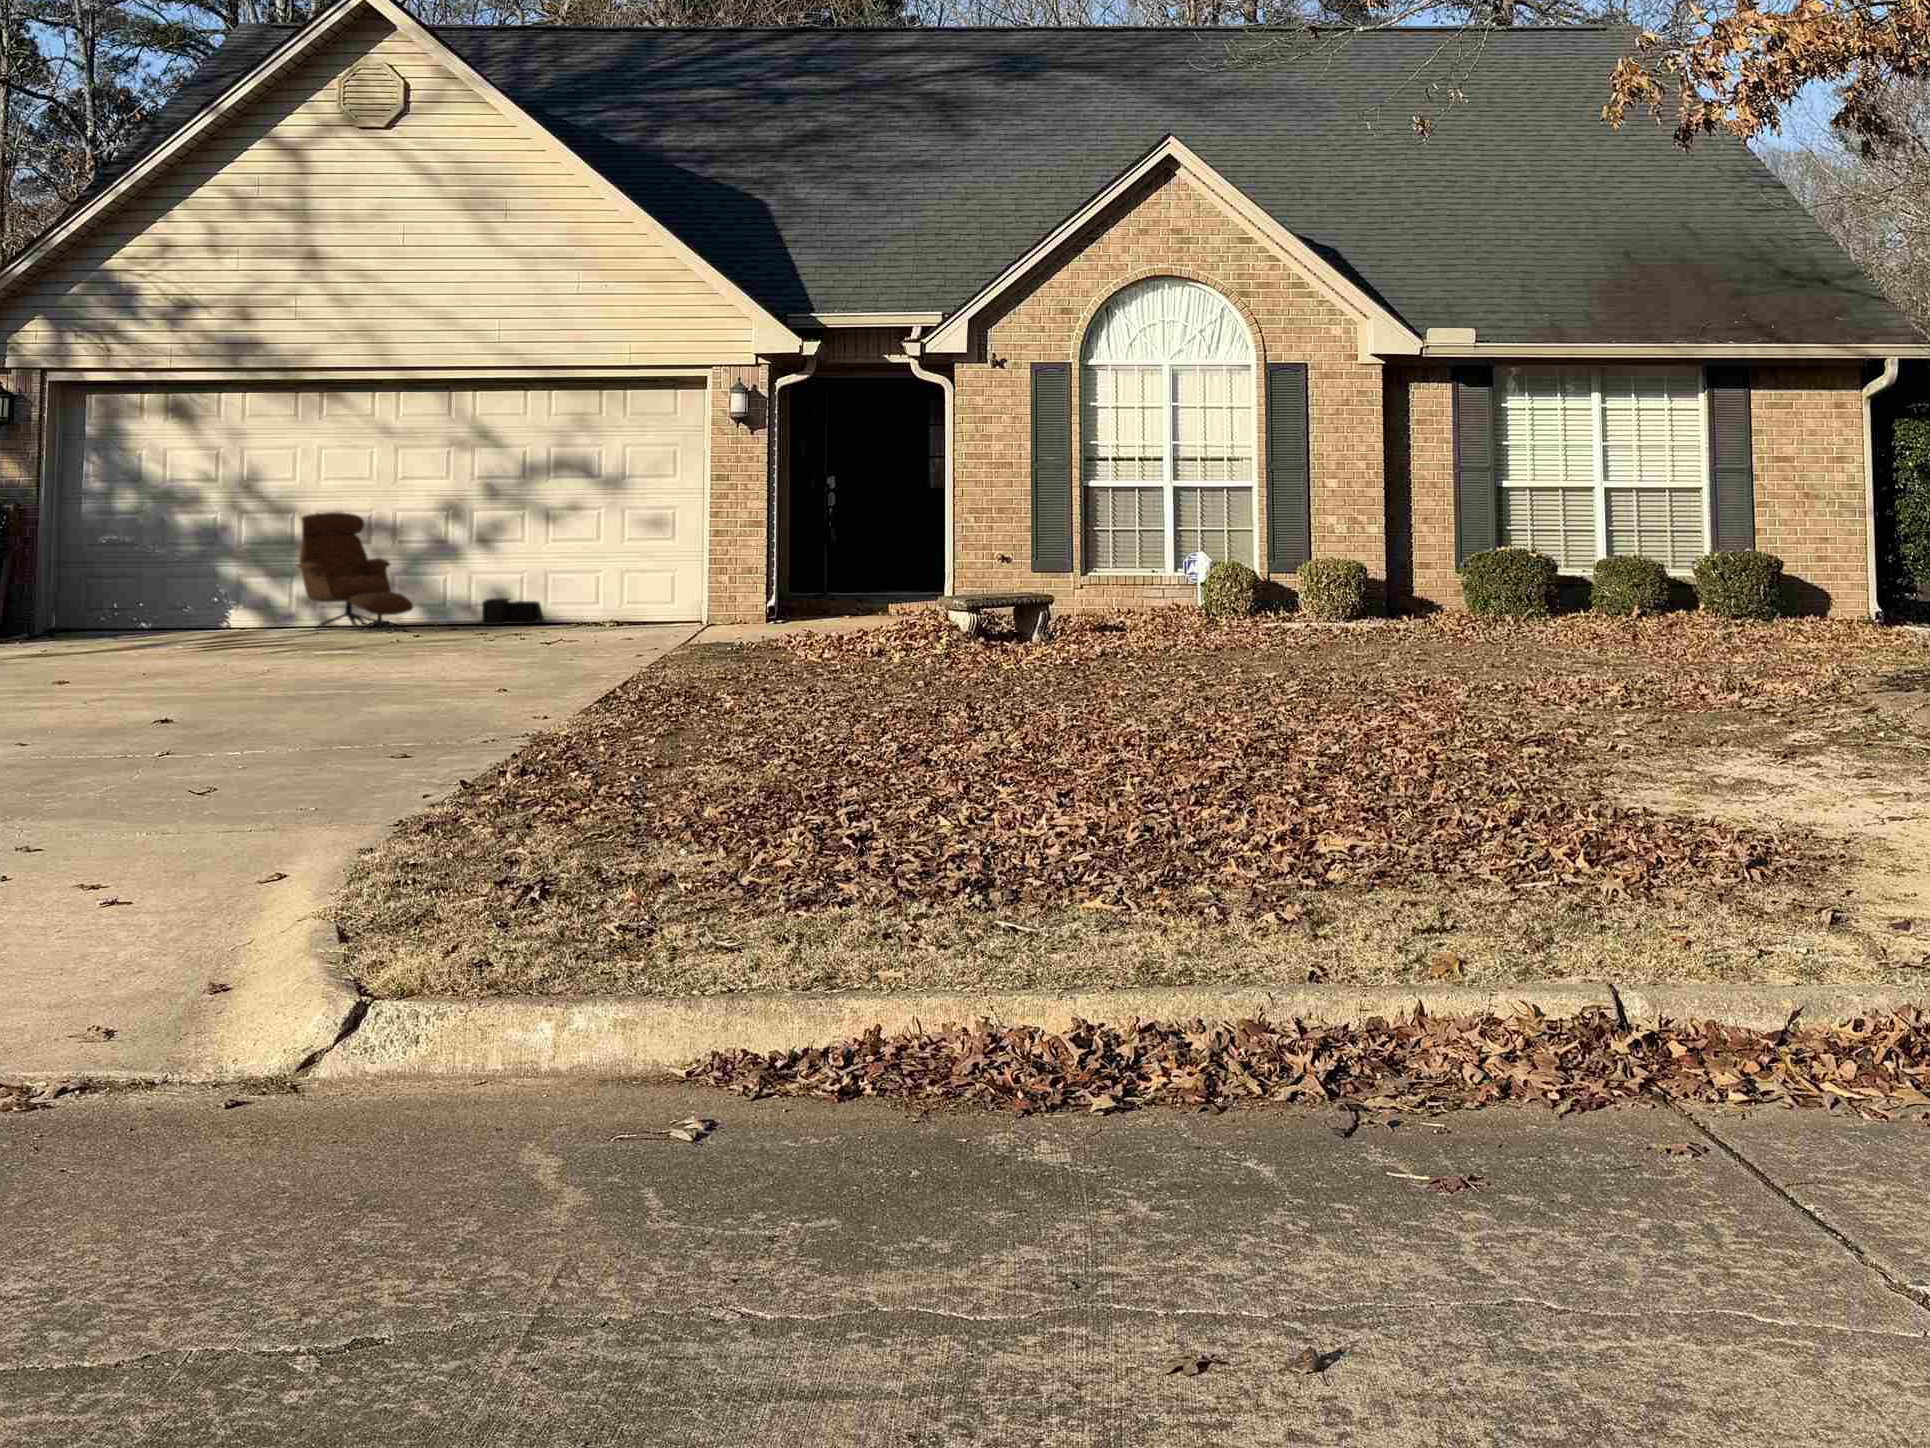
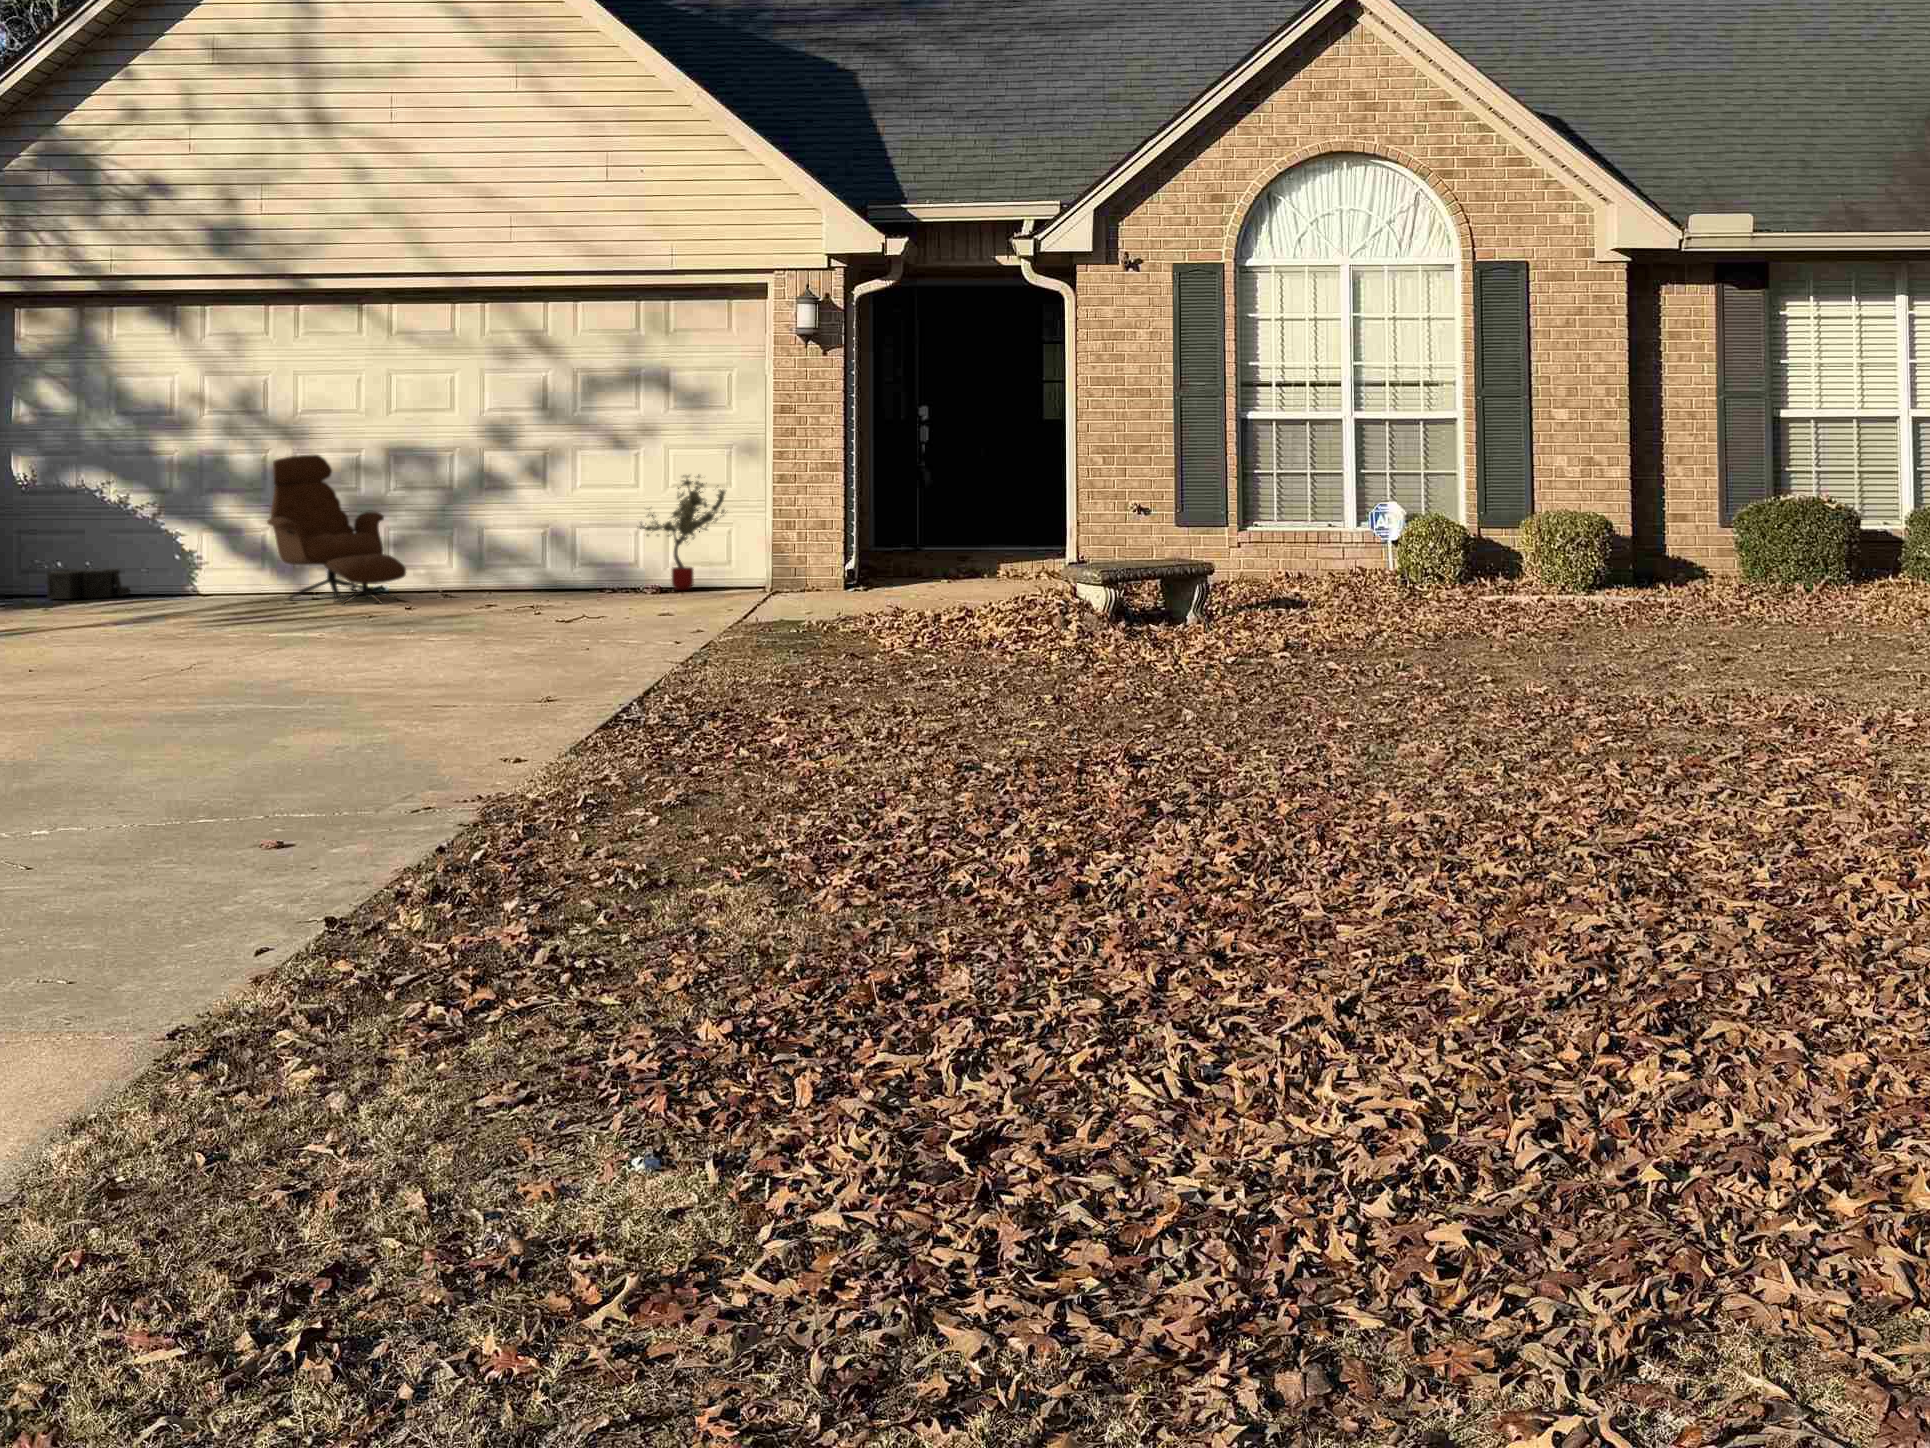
potted tree: none [598,528,674,622] -> present [639,475,725,590]
storage bin: present [482,598,544,625] -> present [47,569,130,599]

